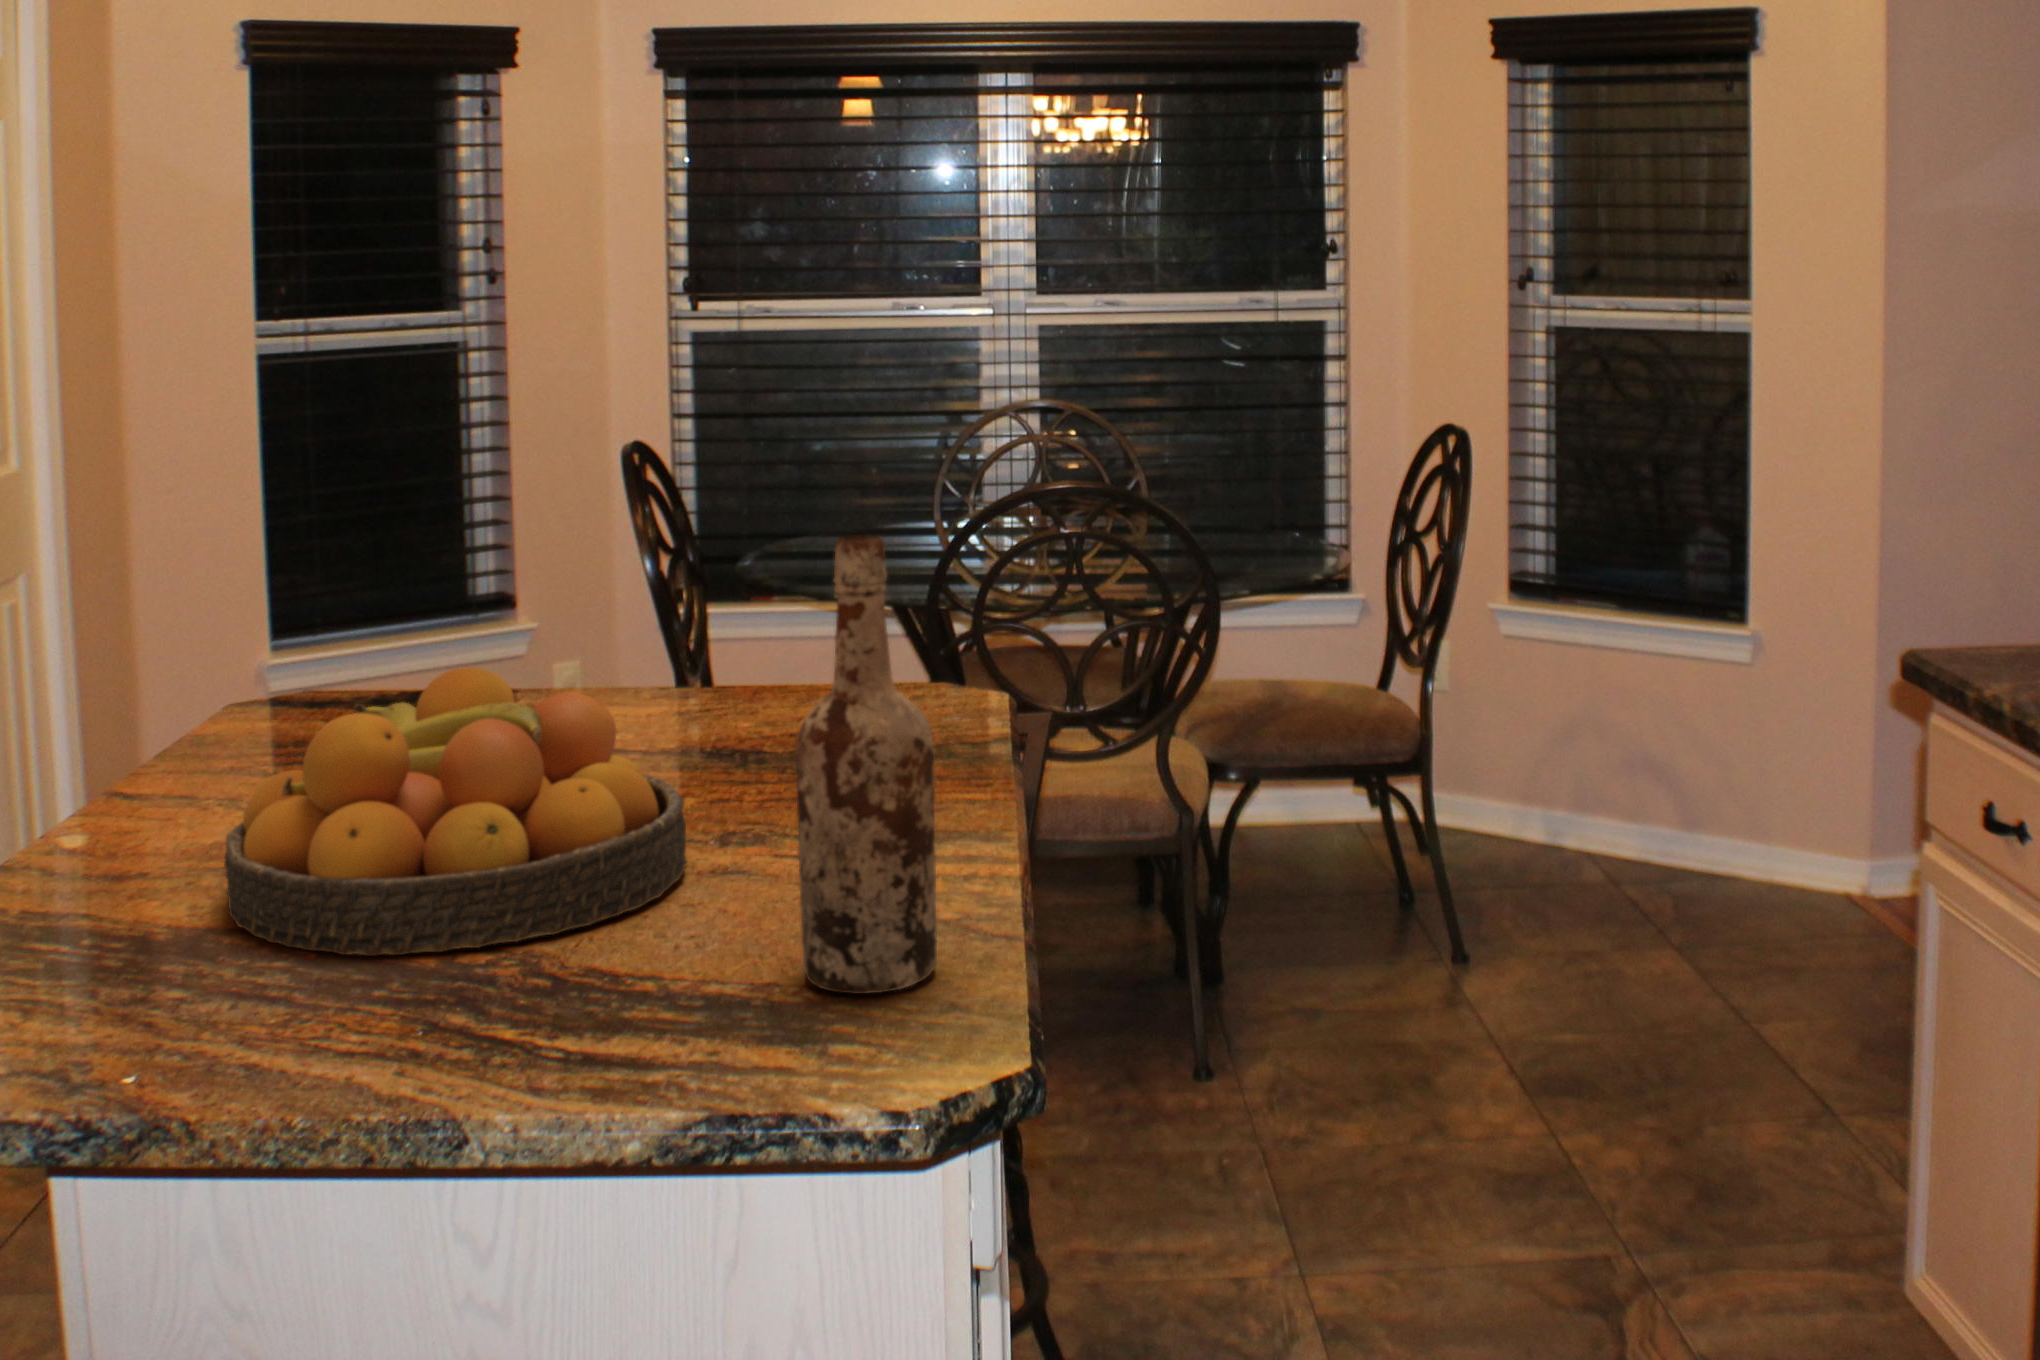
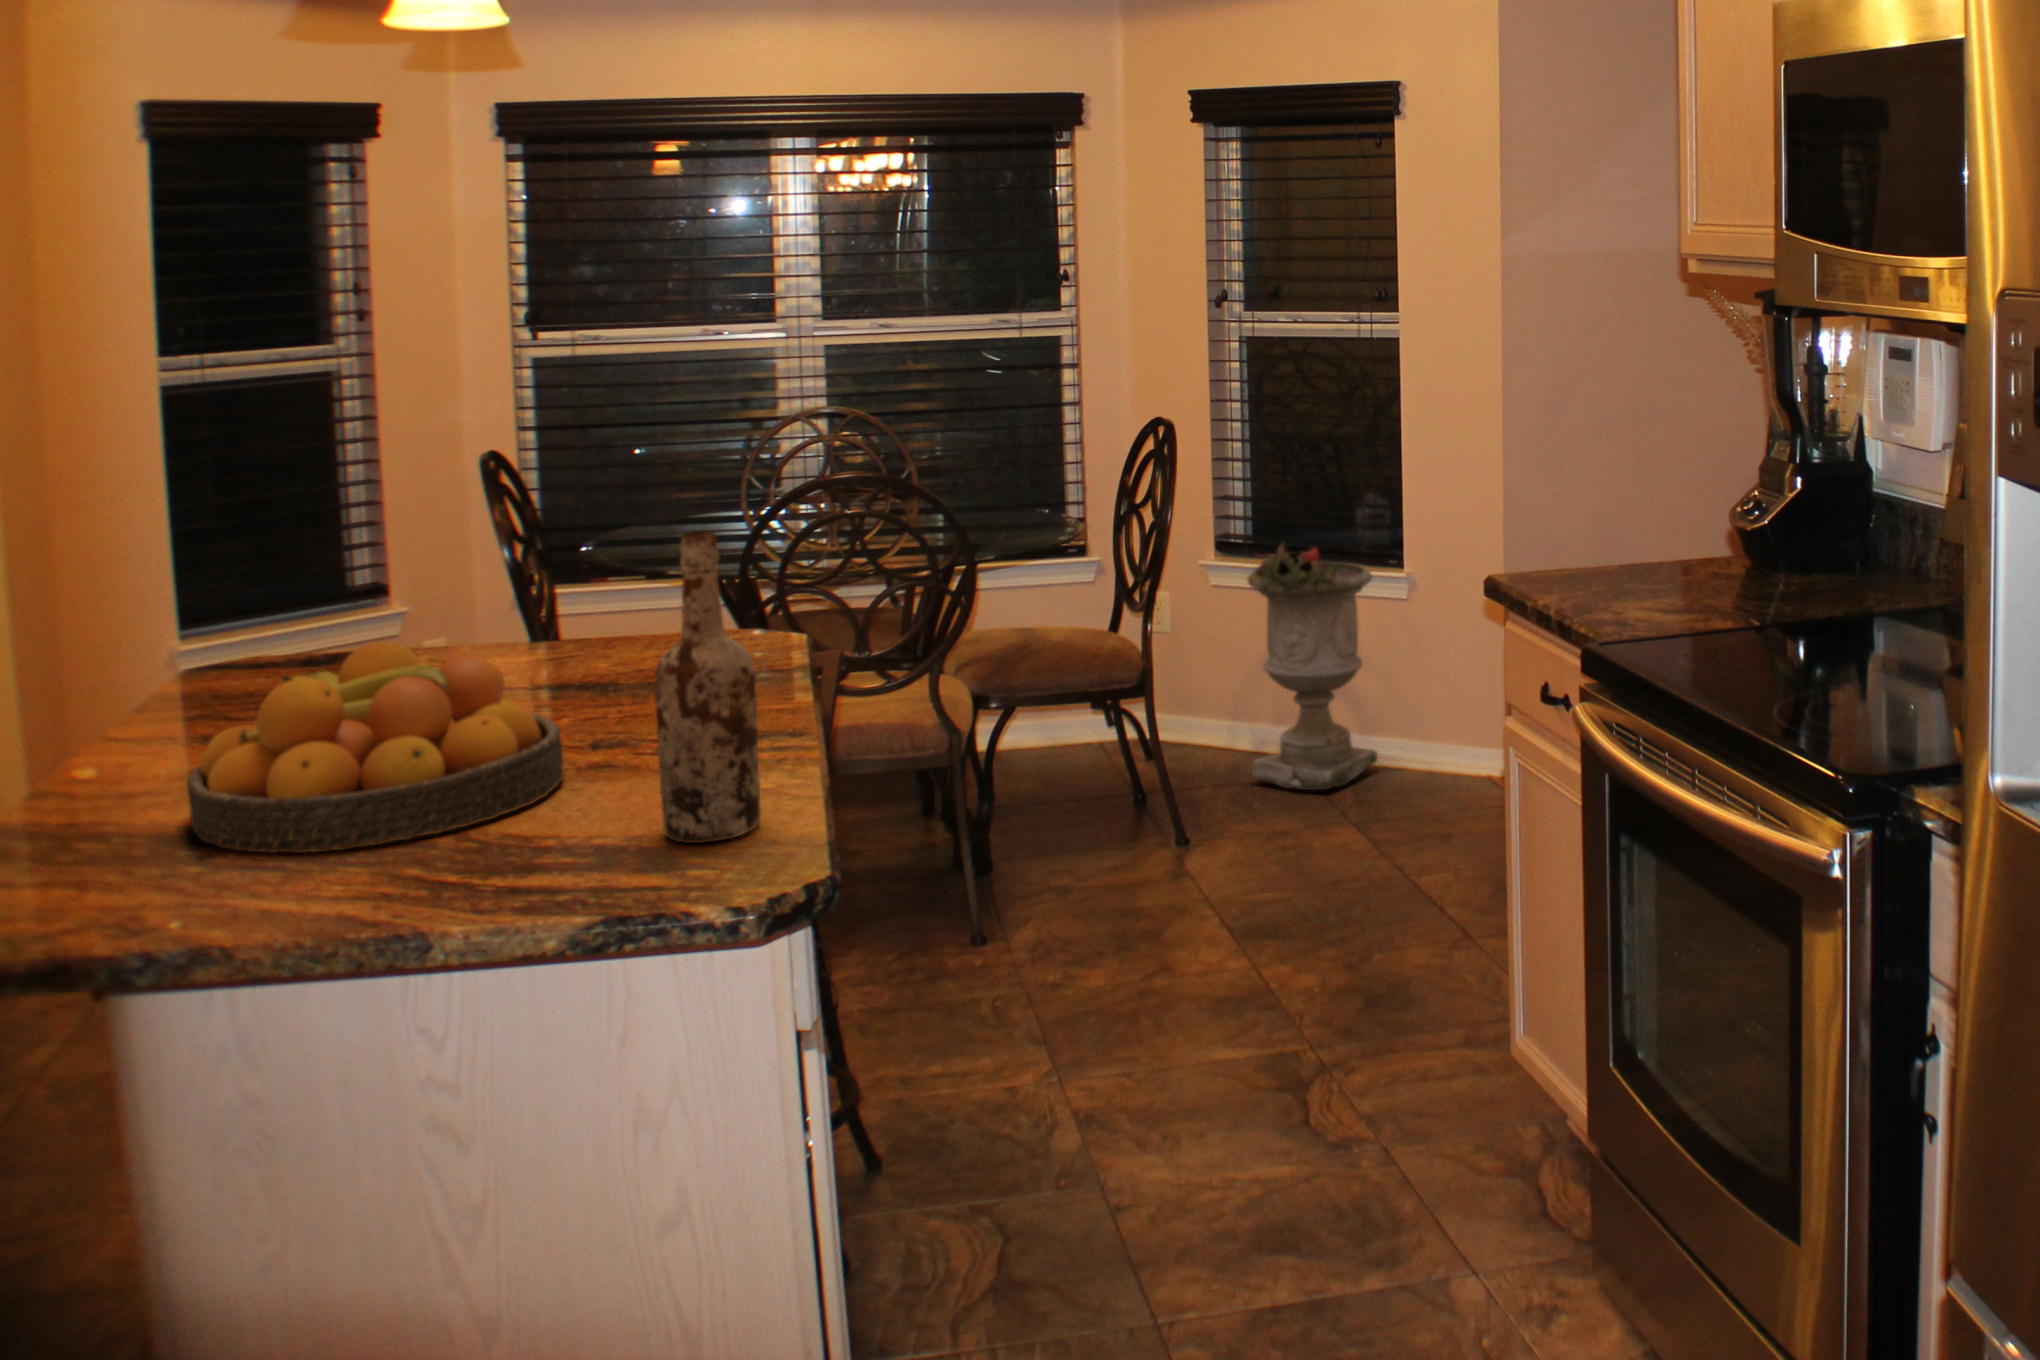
planter: none [1551,590,1722,921] -> present [1248,541,1378,790]

